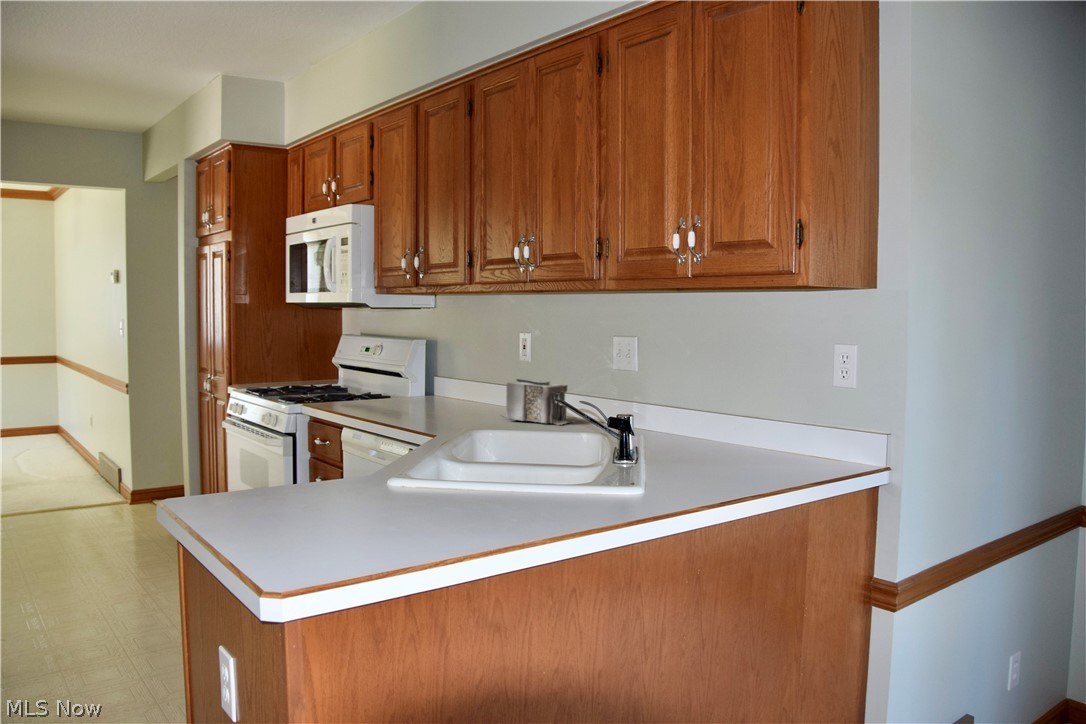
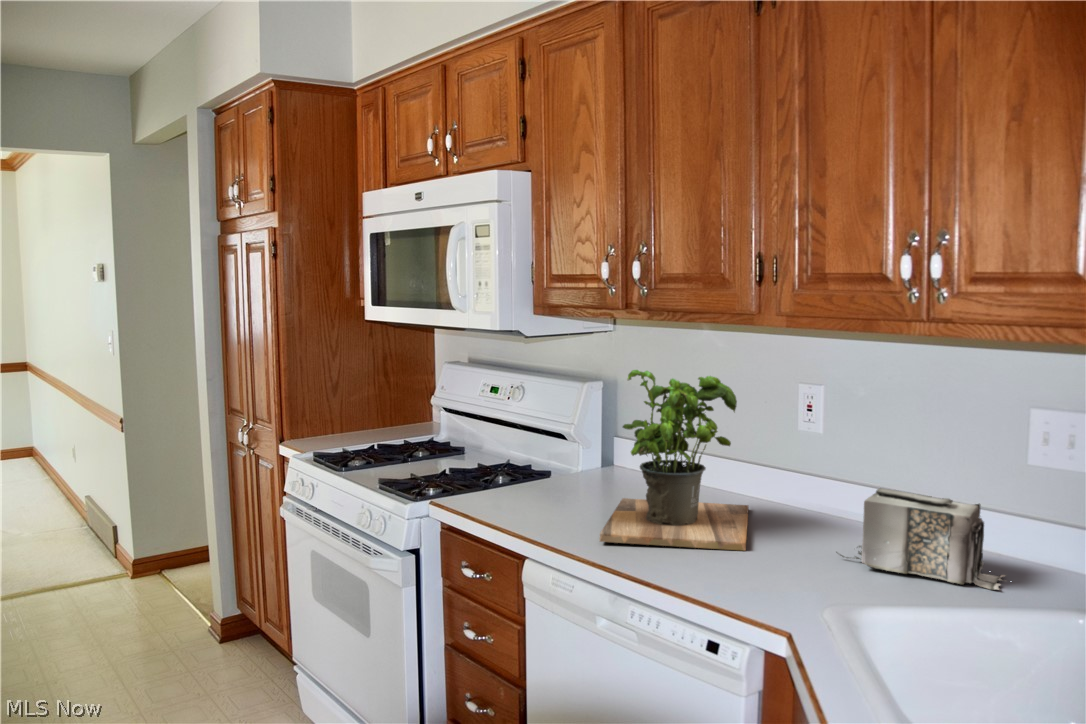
potted plant: none [381,319,484,417] -> present [600,370,749,551]

